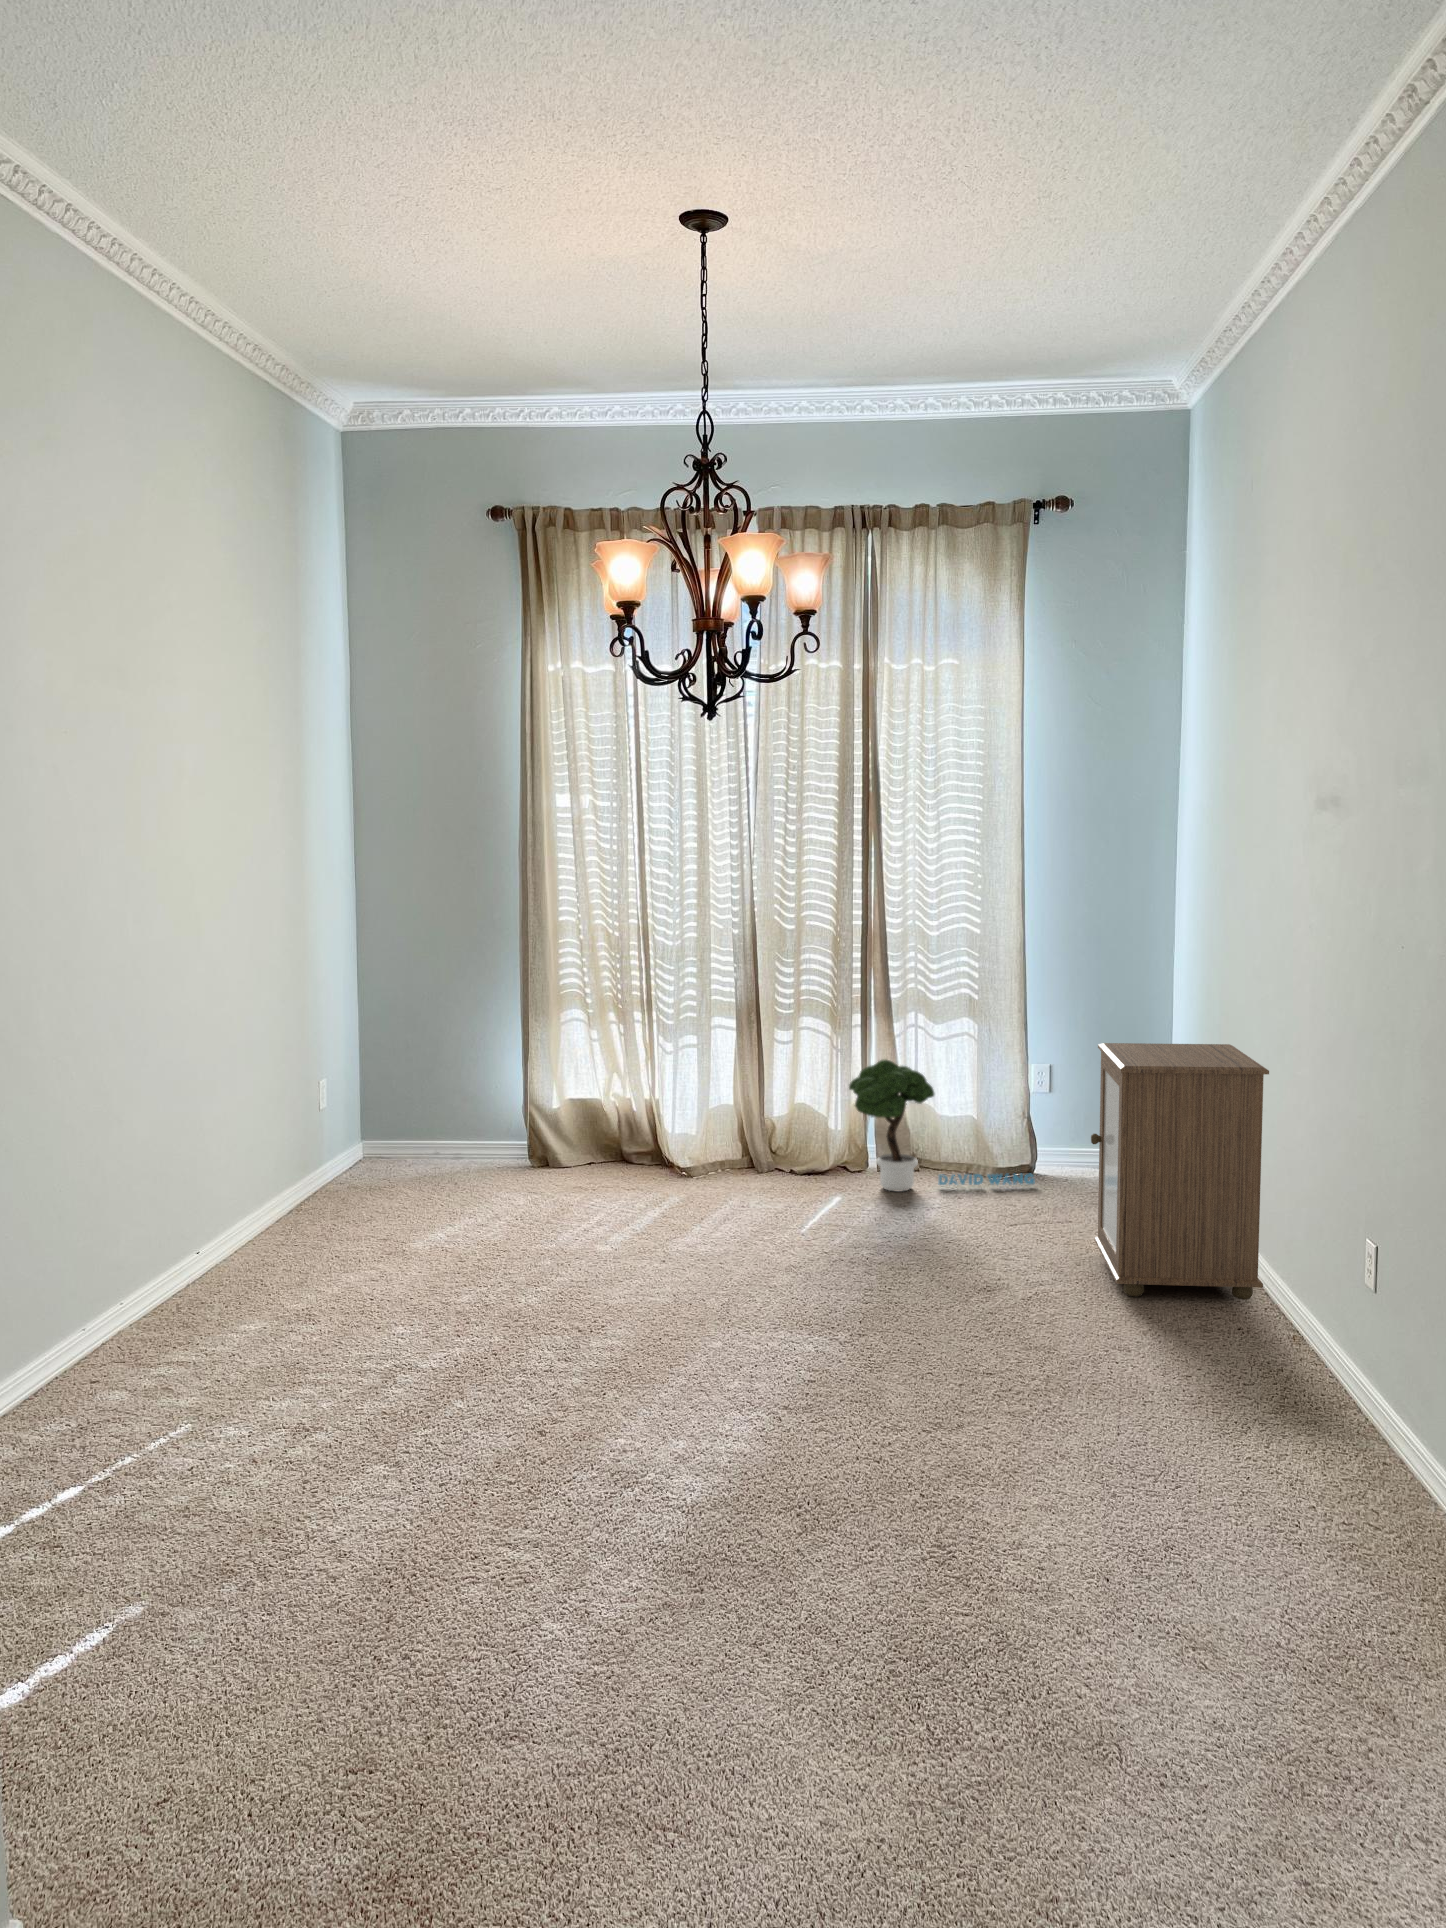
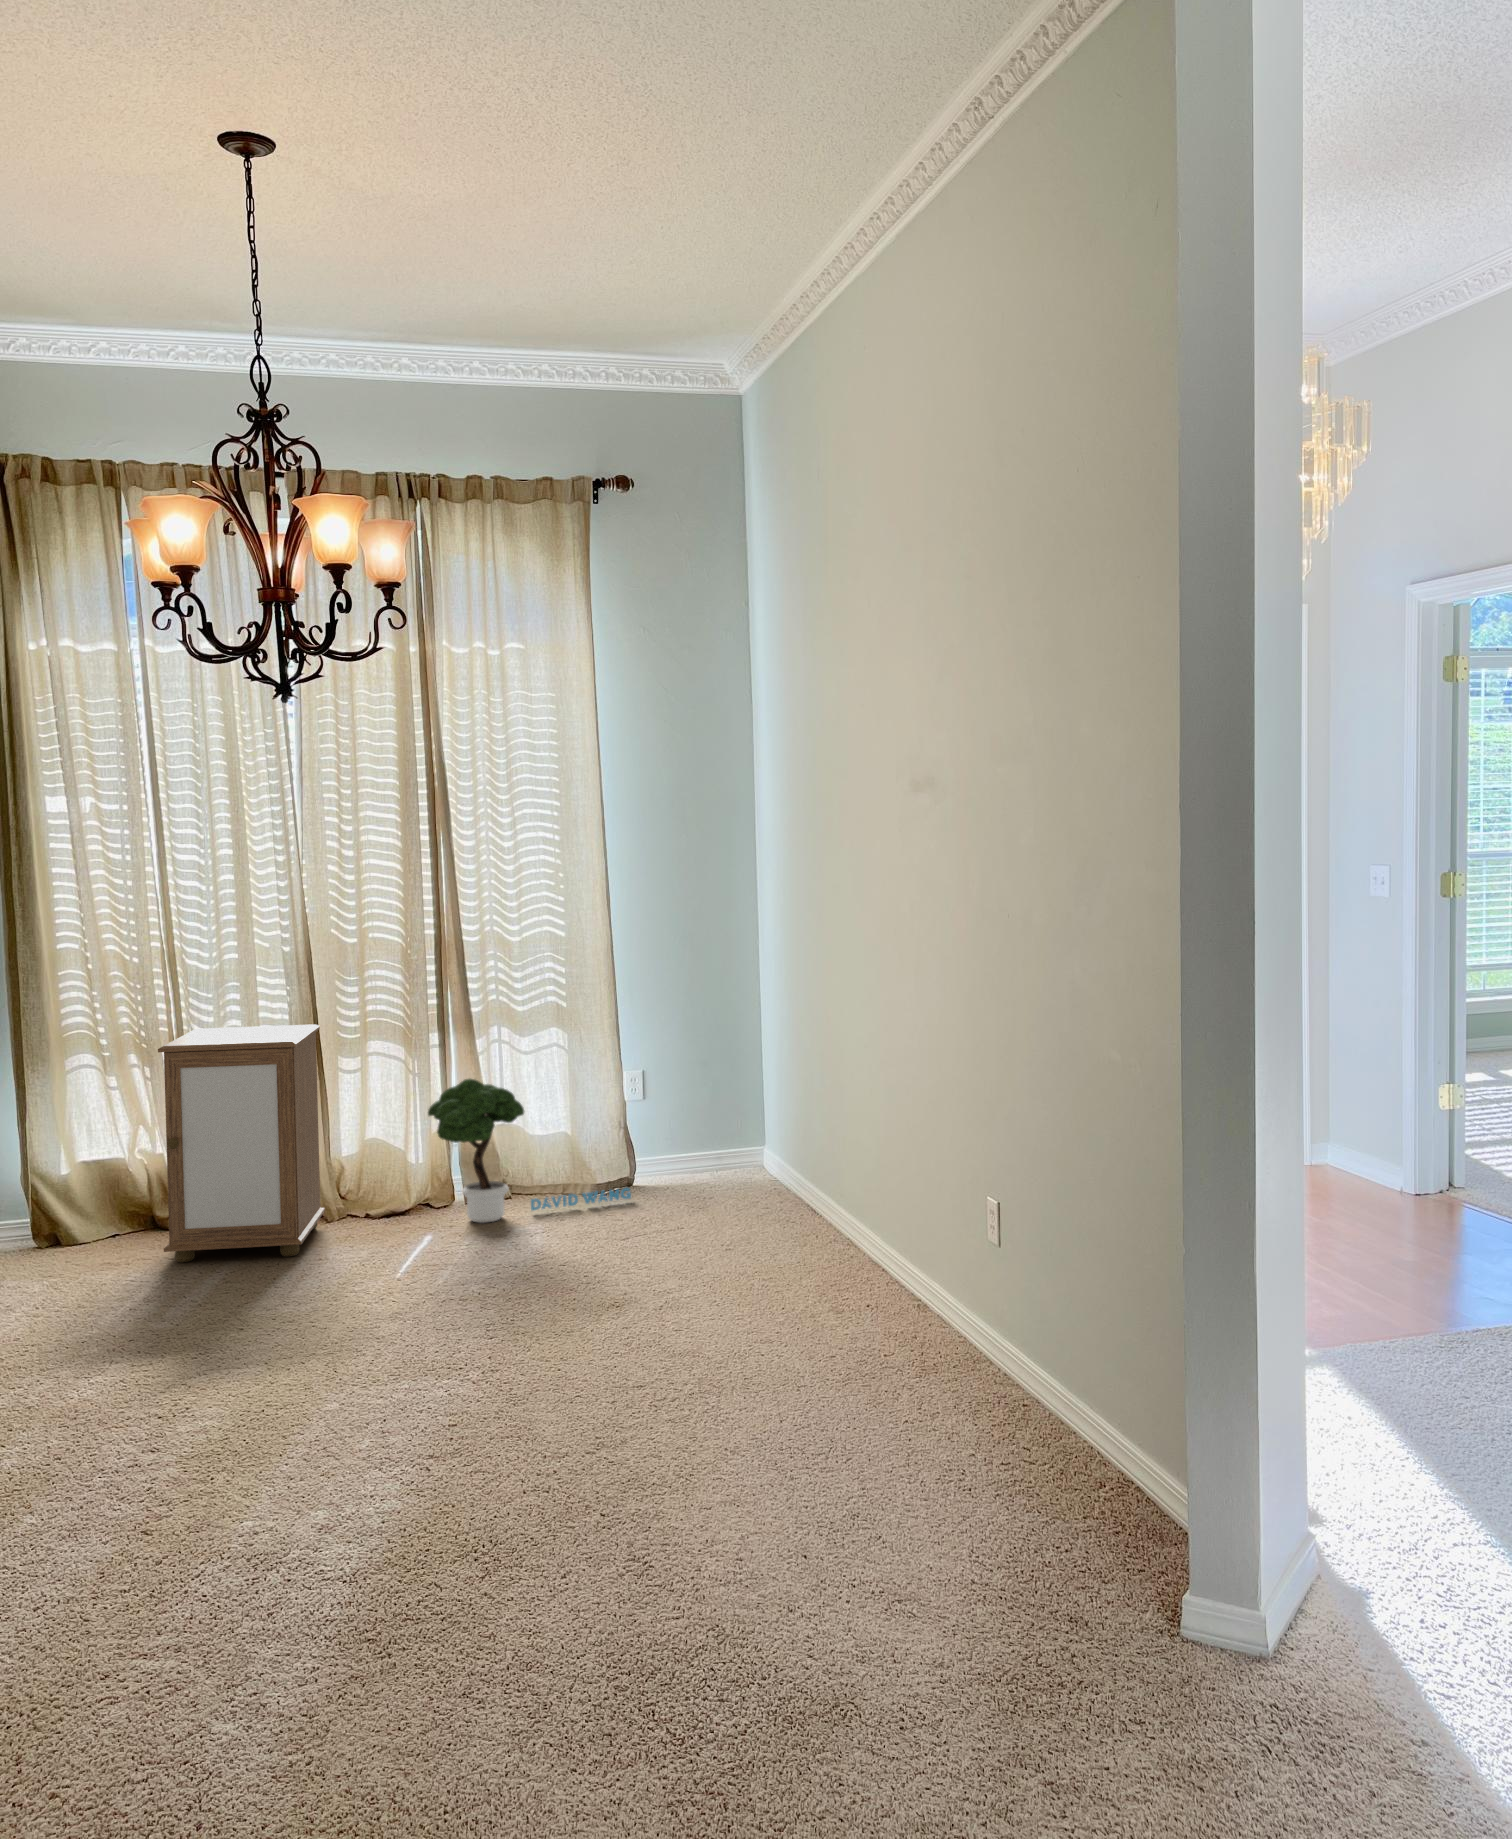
cabinet: present [1091,1043,1269,1300] -> present [158,1024,325,1262]

